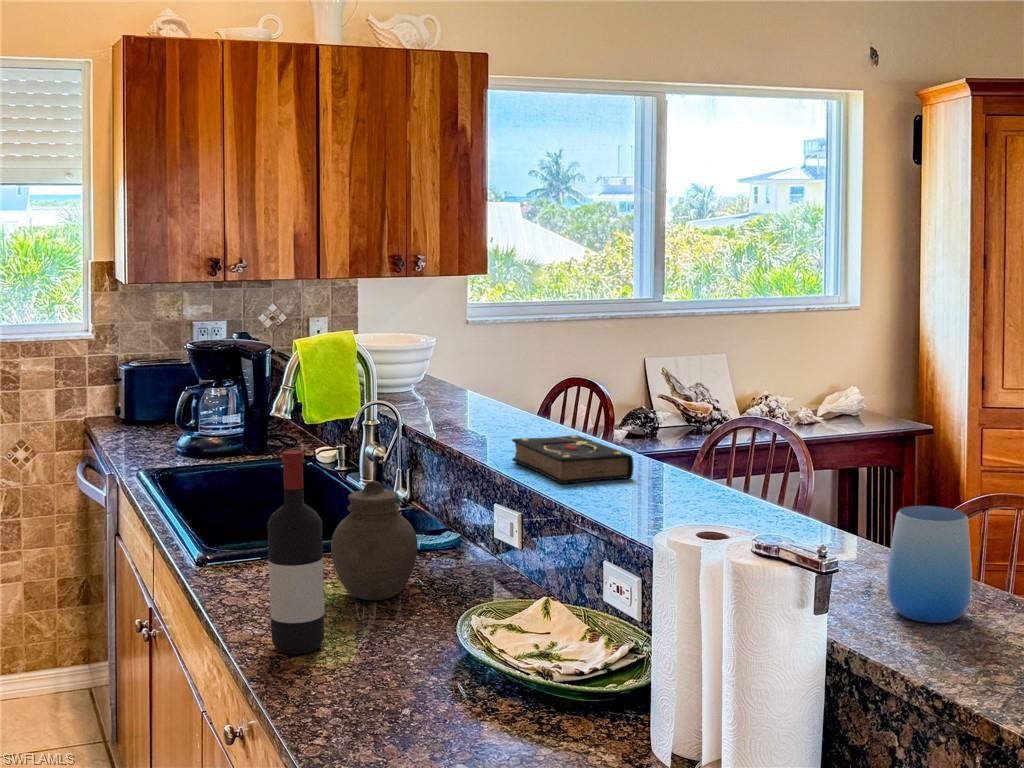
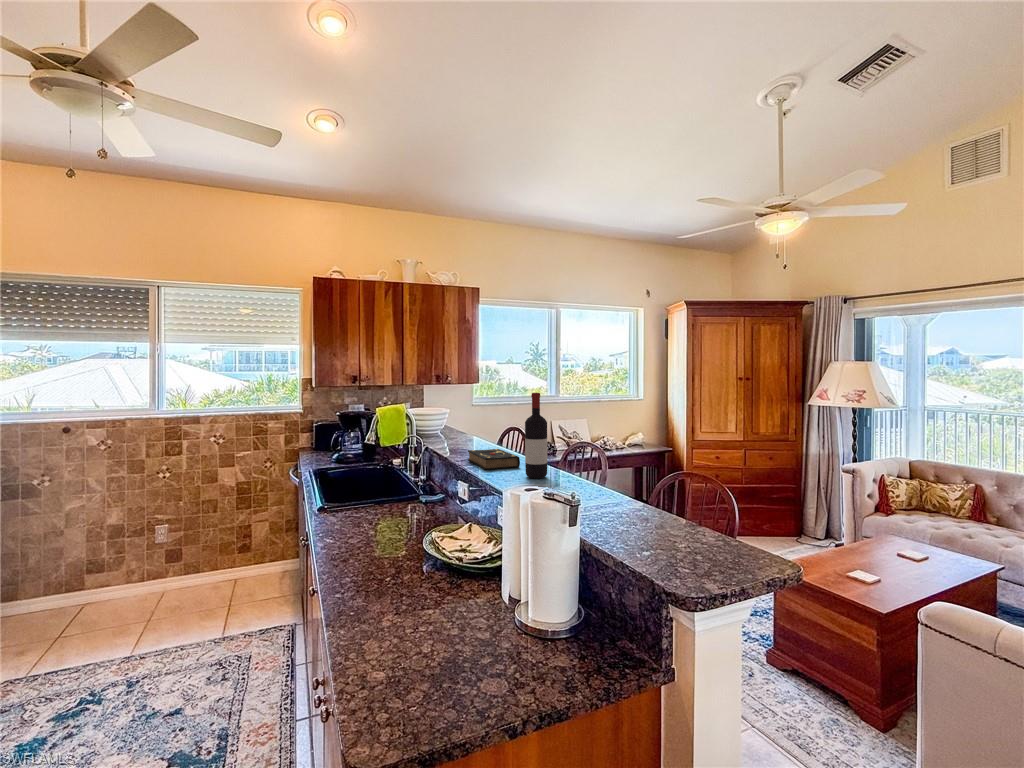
wine bottle: present [267,450,324,654] -> present [525,393,548,479]
jar: present [331,481,417,600] -> none [376,469,417,525]
cup: present [886,506,972,623] -> none [616,474,657,532]

